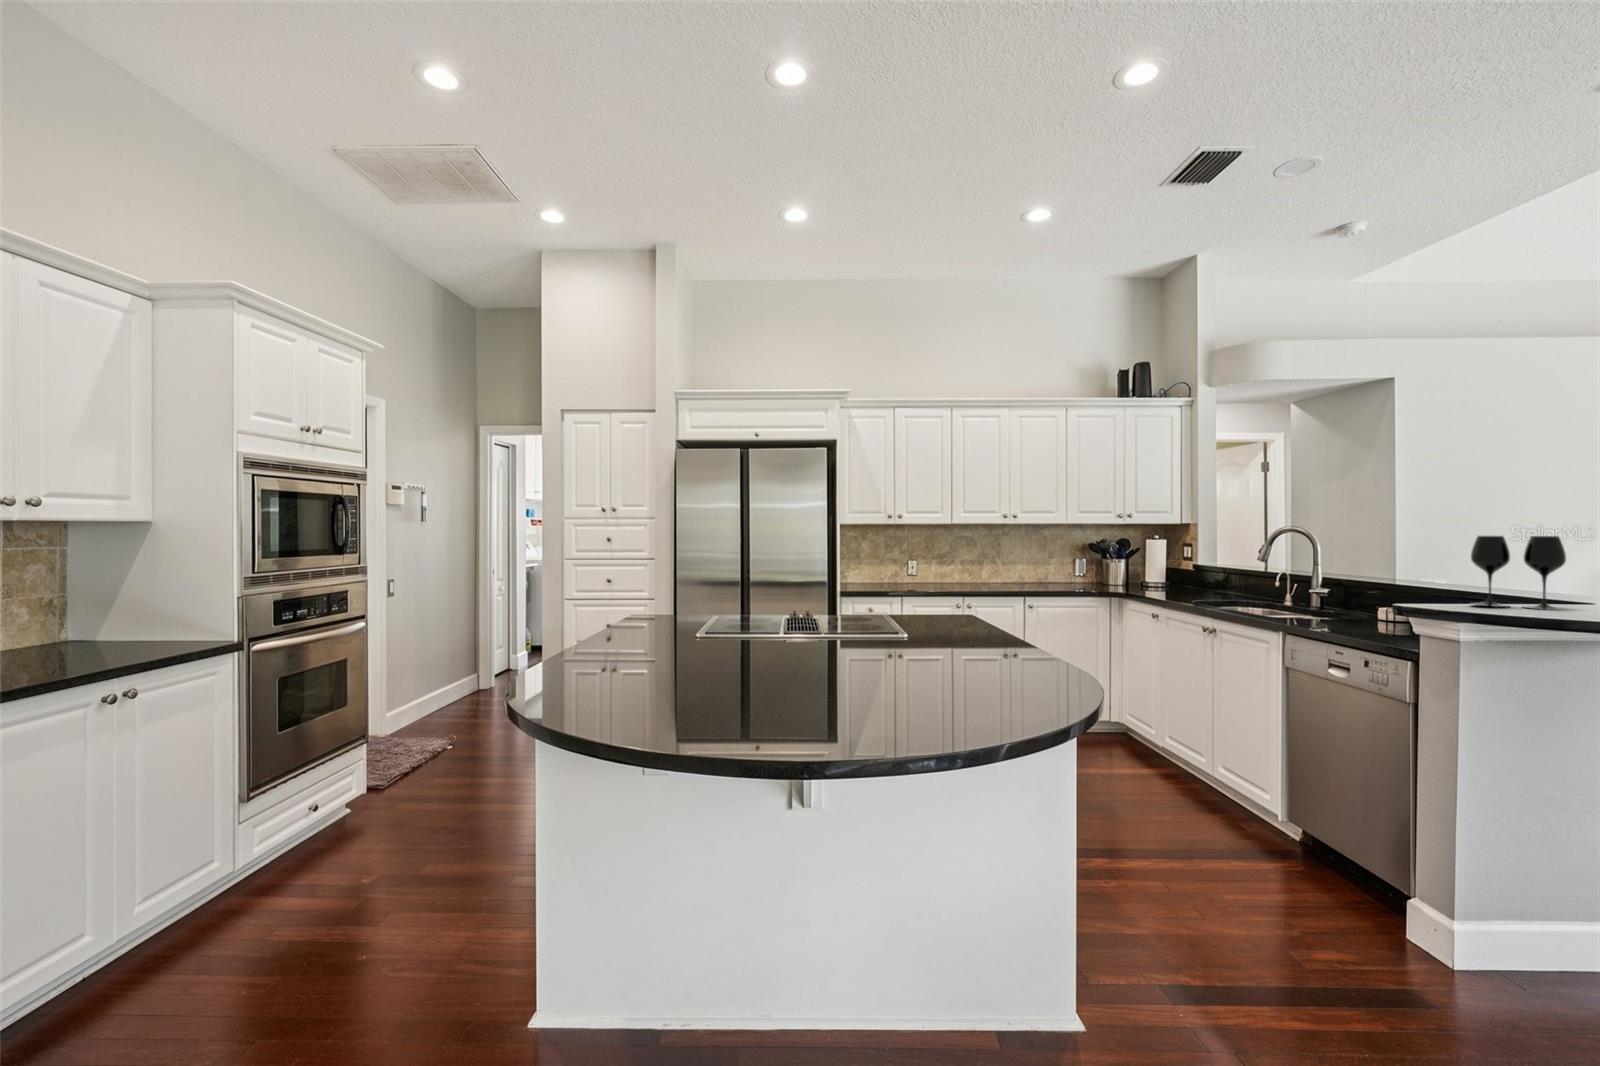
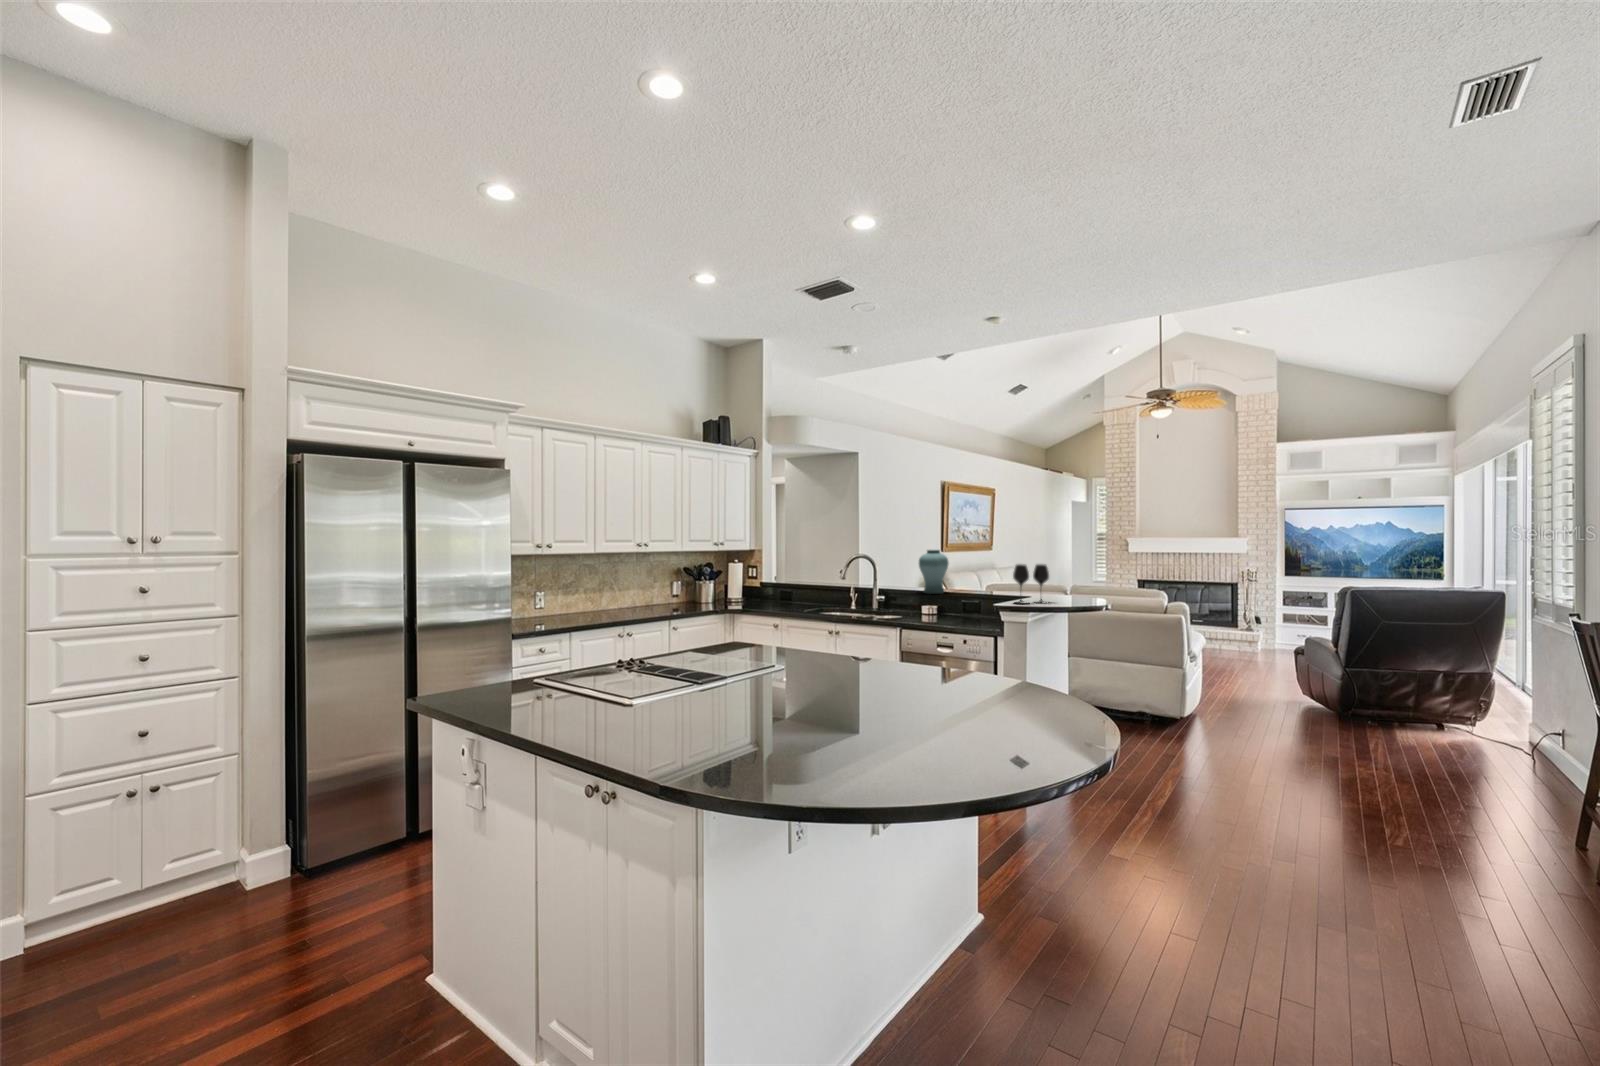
vase: none [1369,516,1432,588] -> present [919,550,948,594]

